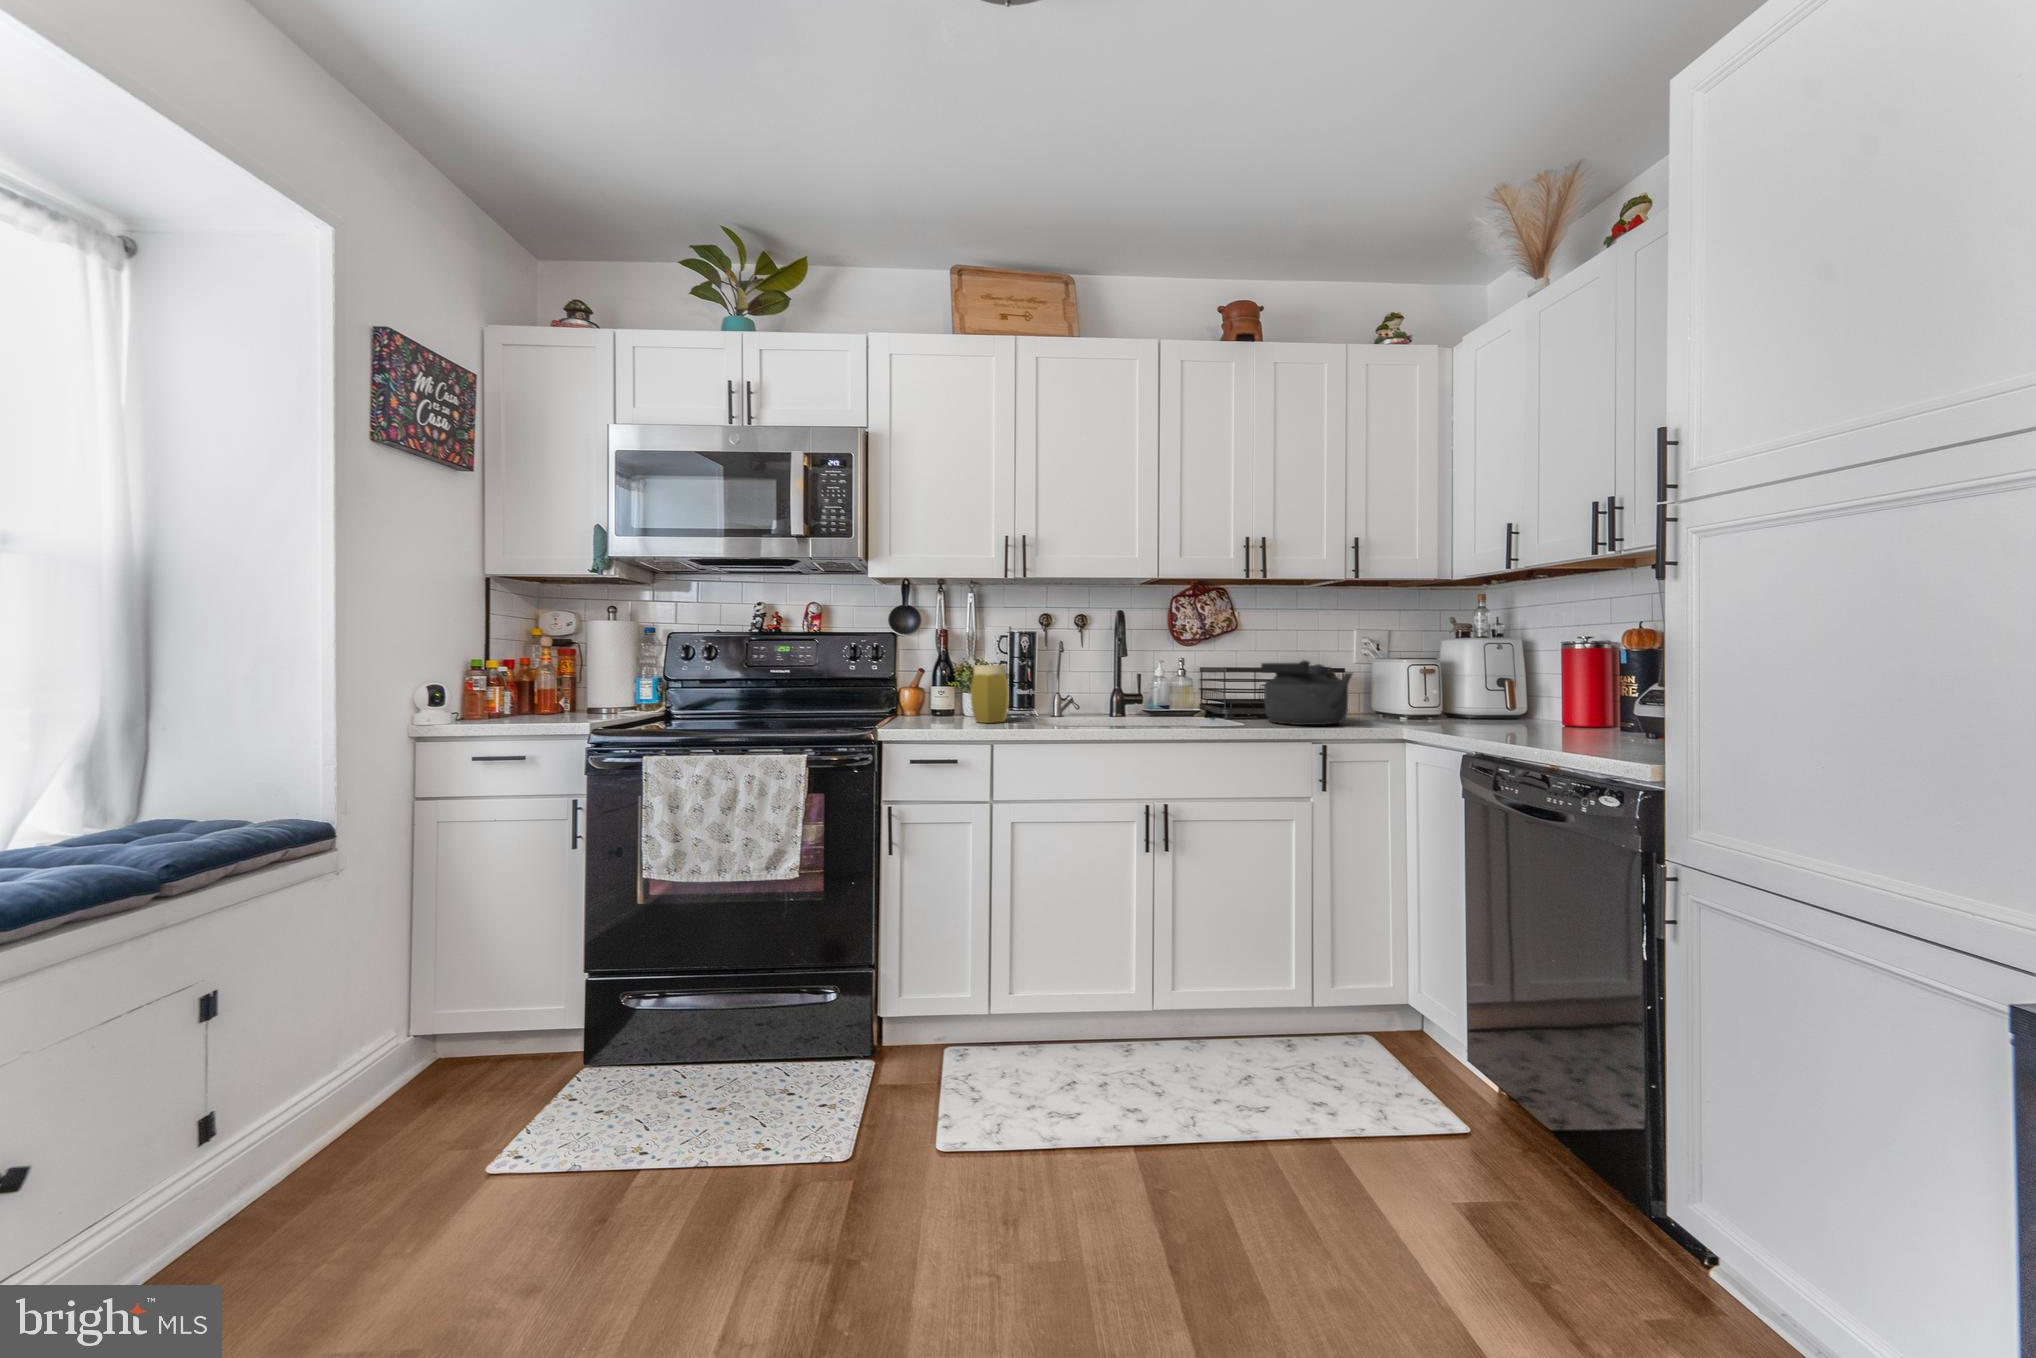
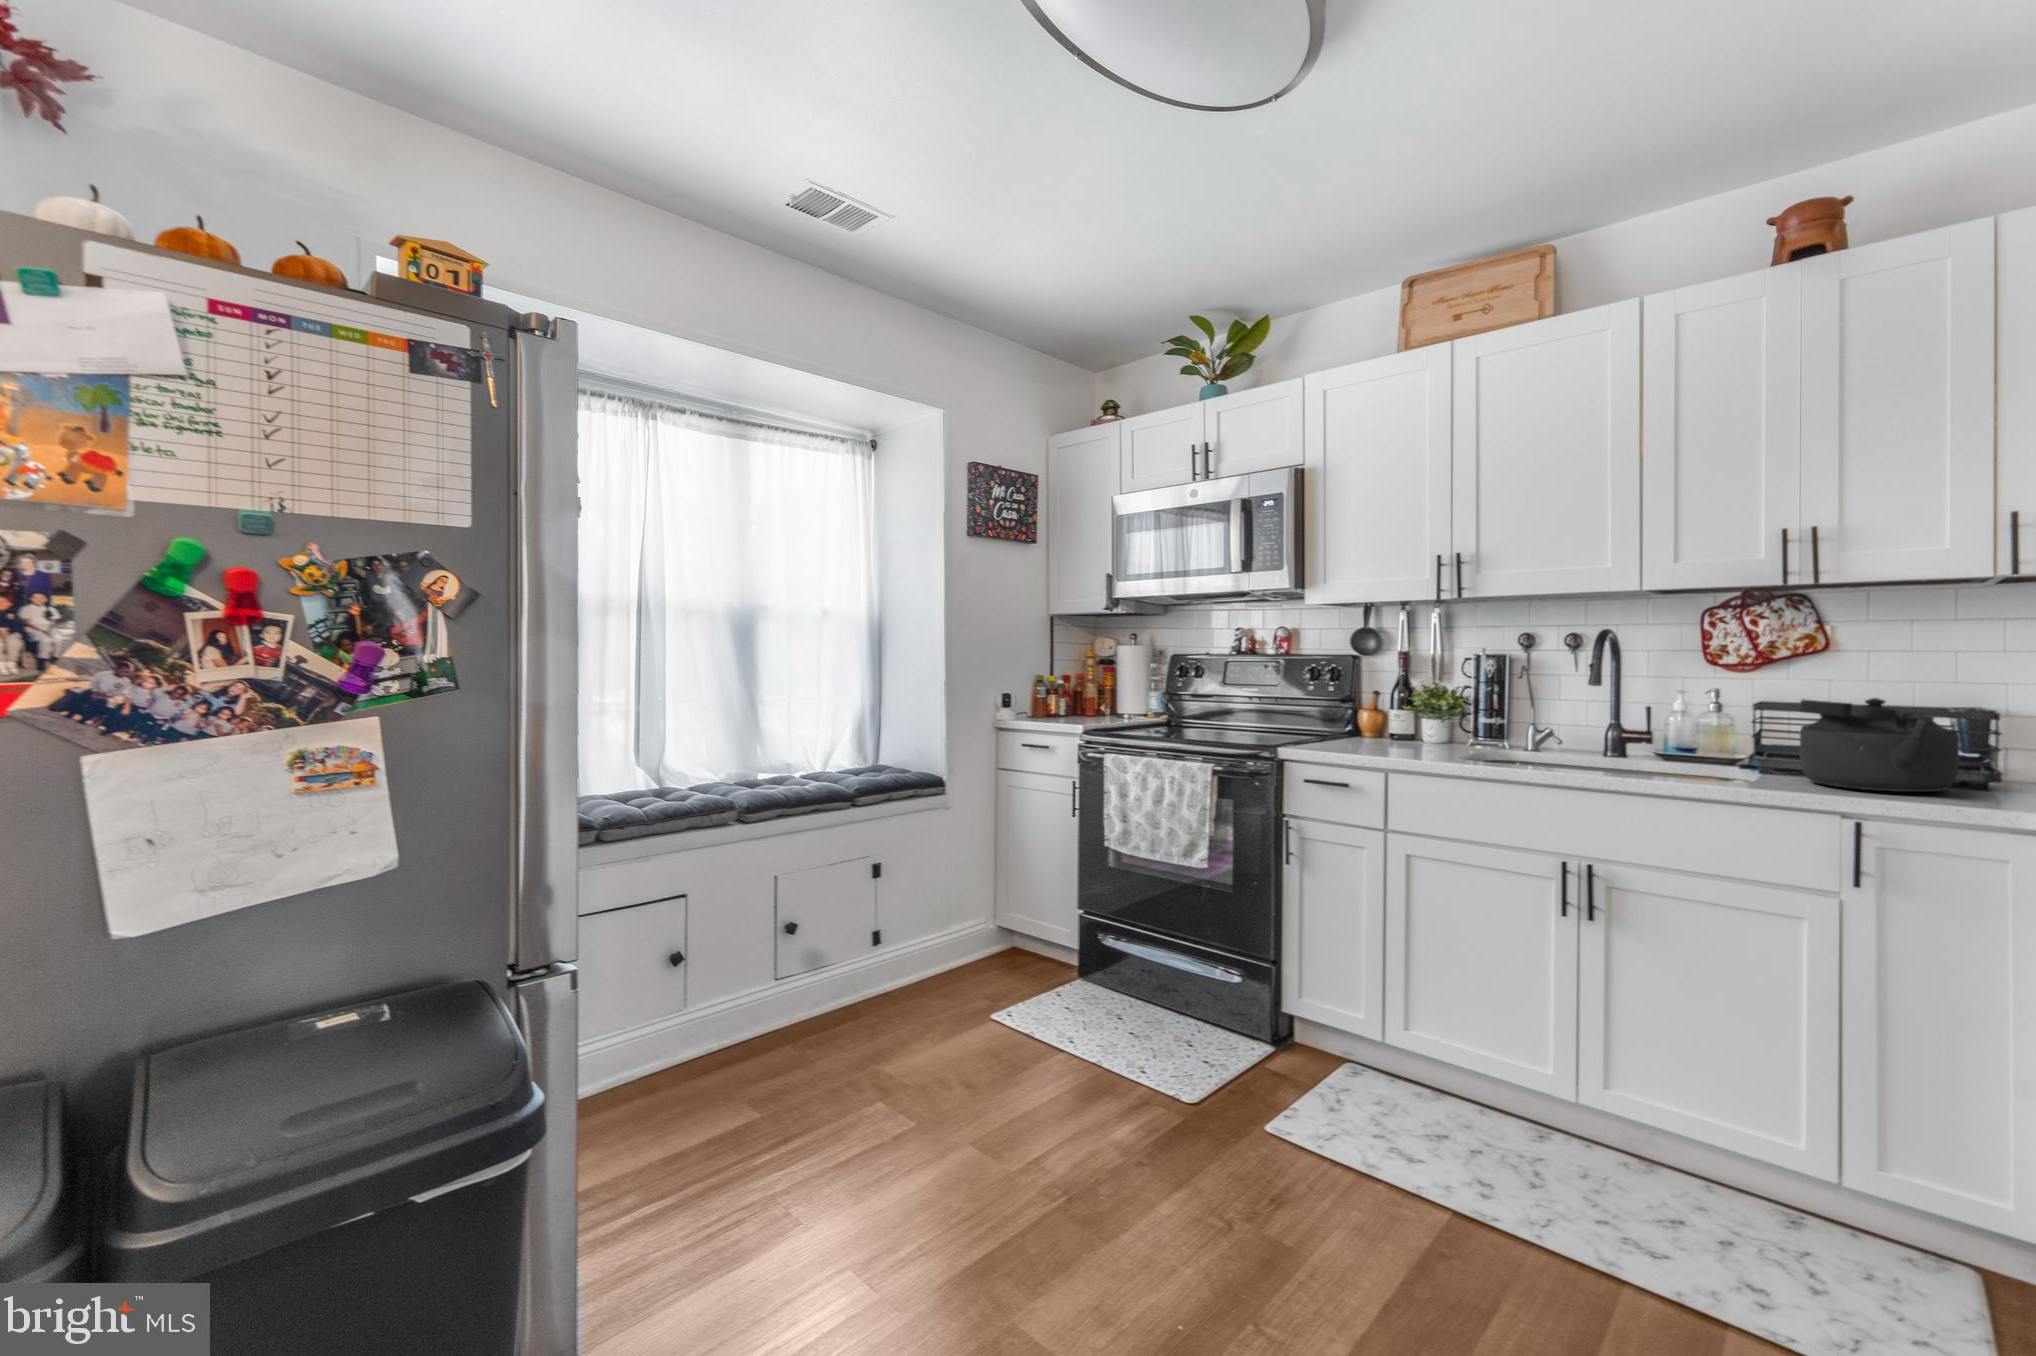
jar: present [971,665,1009,723] -> none [1388,692,1435,752]

